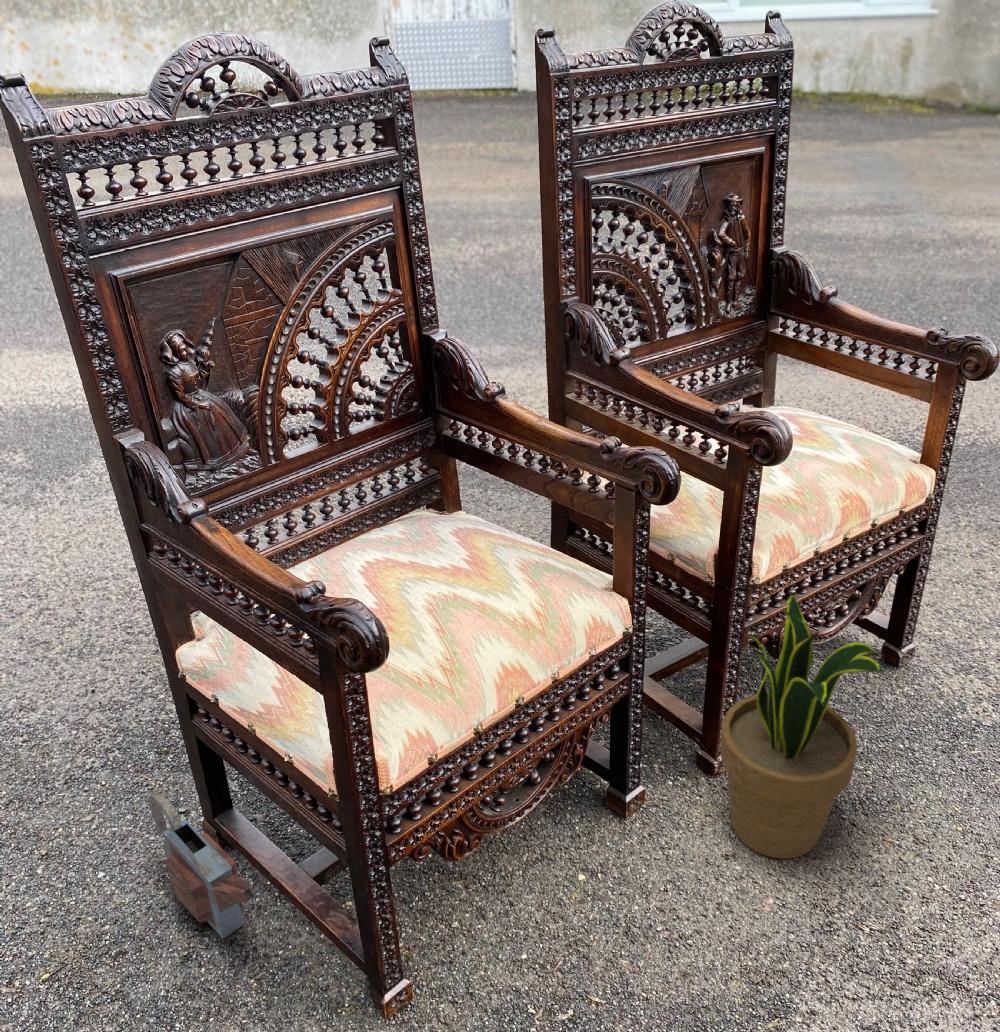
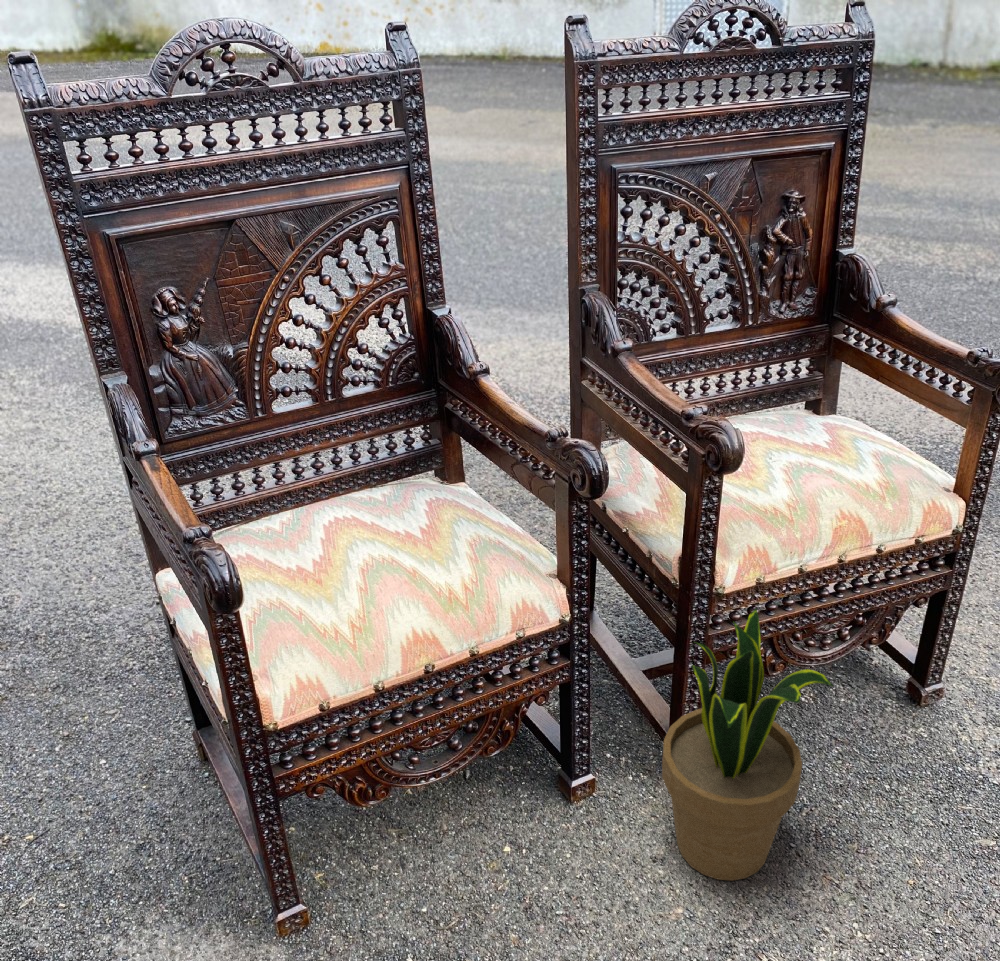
watering can: present [148,792,255,939] -> none [139,695,201,837]

